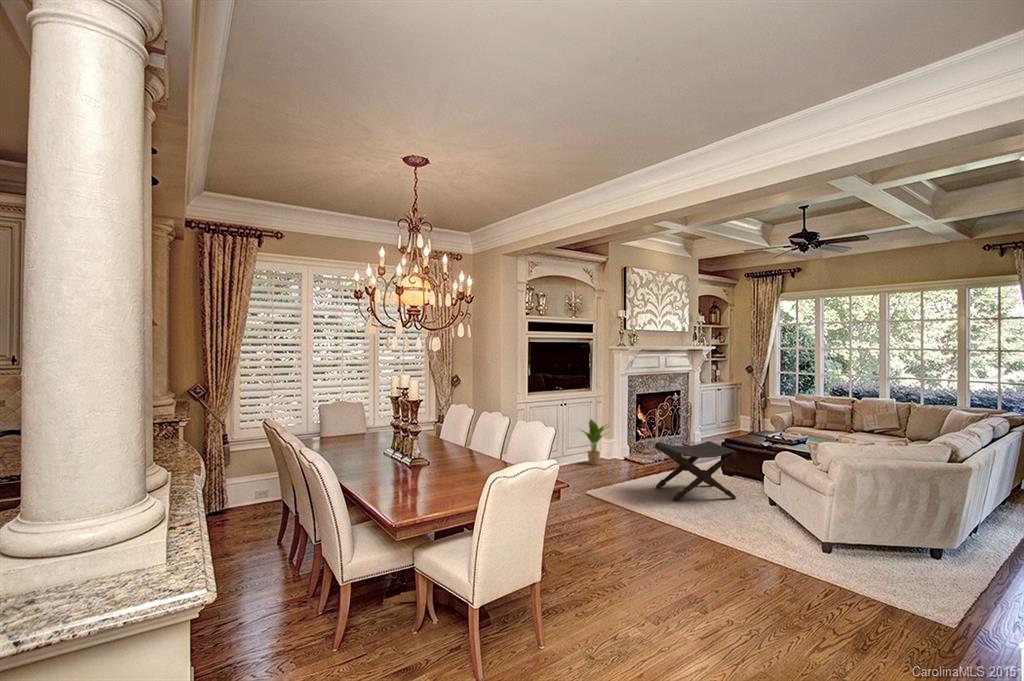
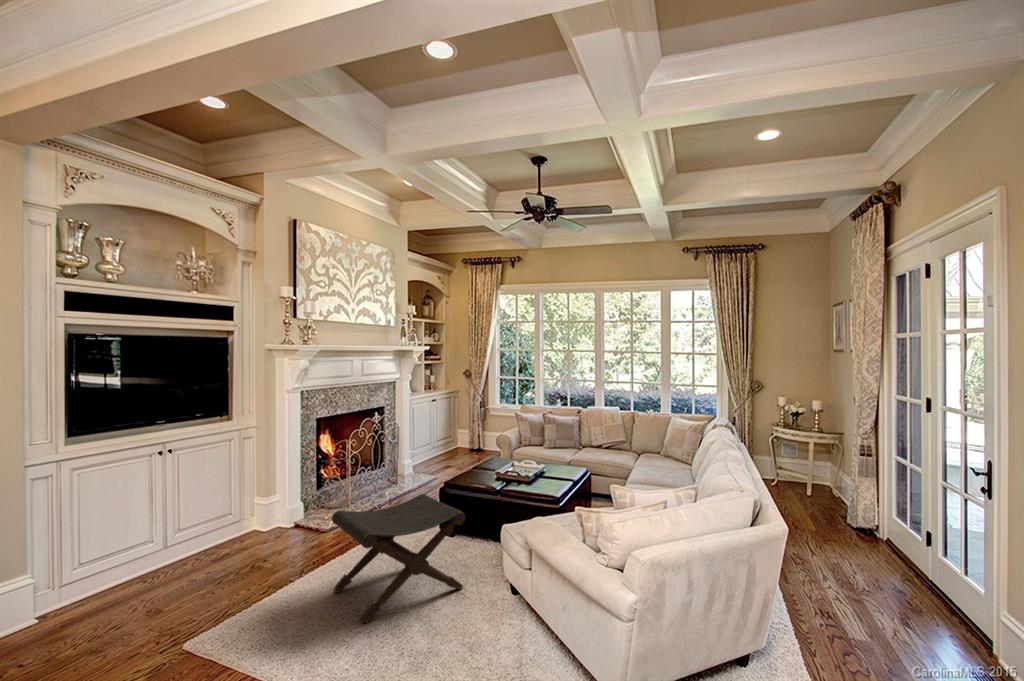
potted plant: present [582,419,607,465] -> none [192,473,262,554]

